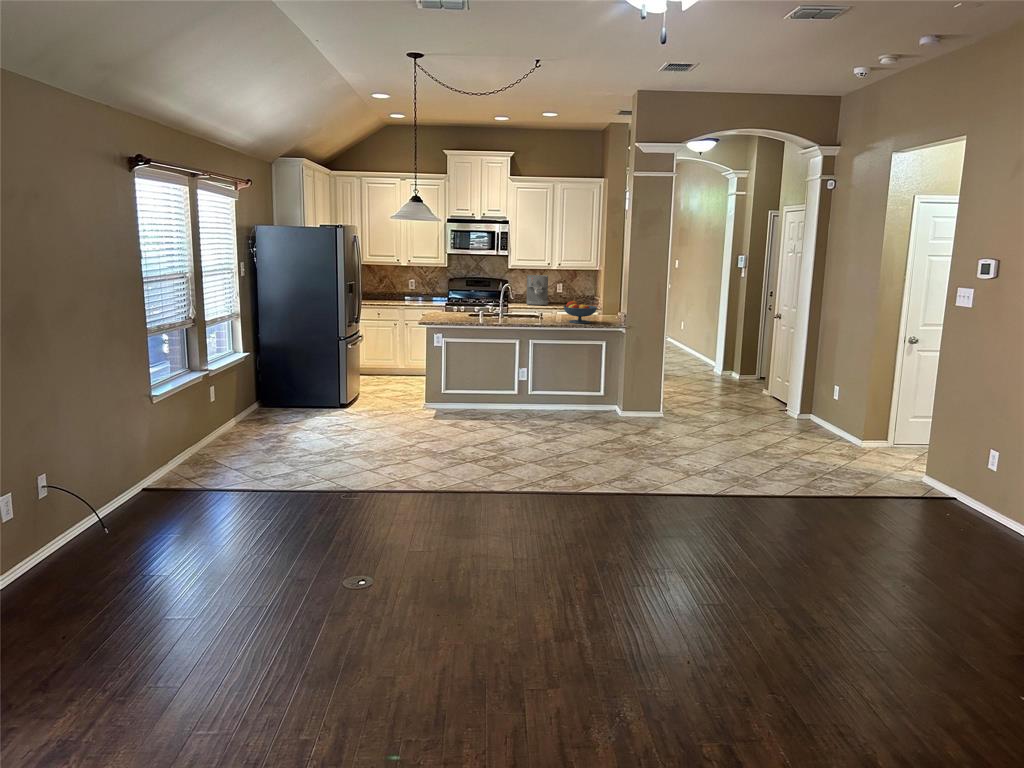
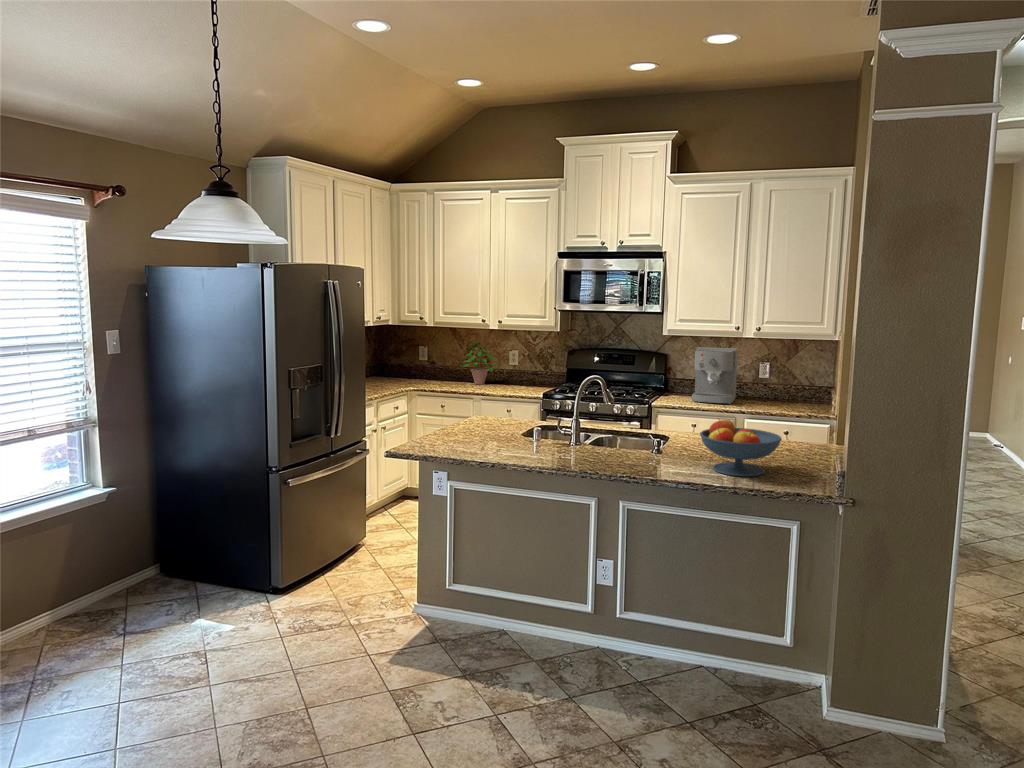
potted plant: none [380,274,407,301] -> present [463,342,498,384]

